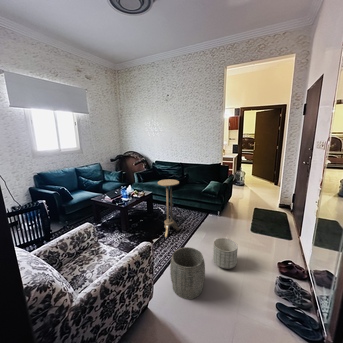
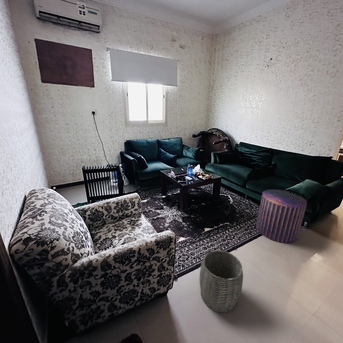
side table: present [158,179,180,237] -> none [220,166,249,231]
pouf: none [189,192,219,232] -> present [256,189,307,243]
planter: present [213,238,238,269] -> none [265,257,306,302]

